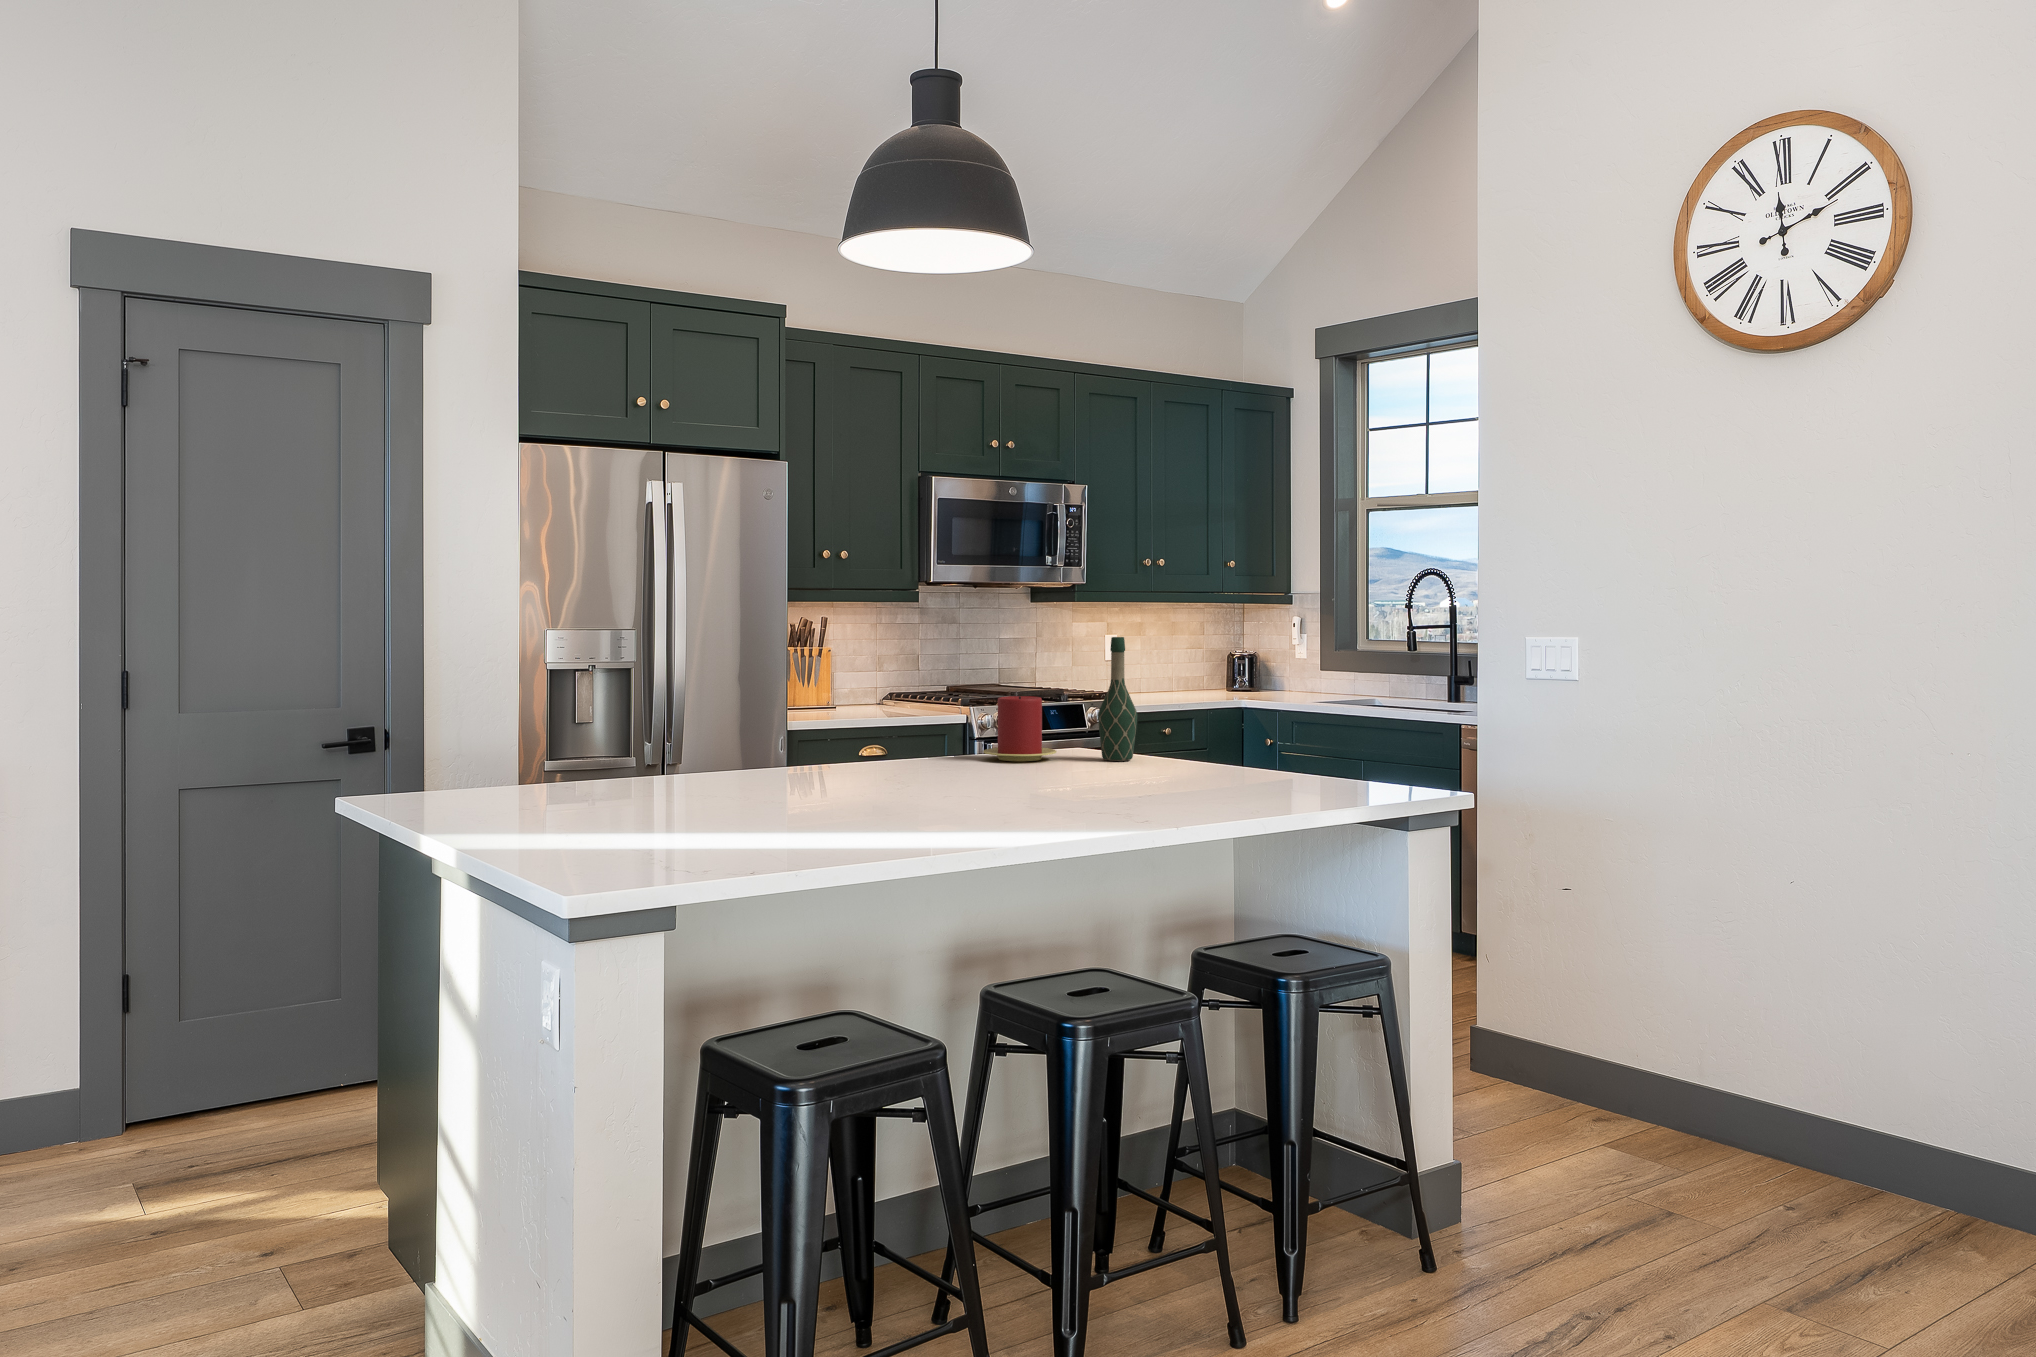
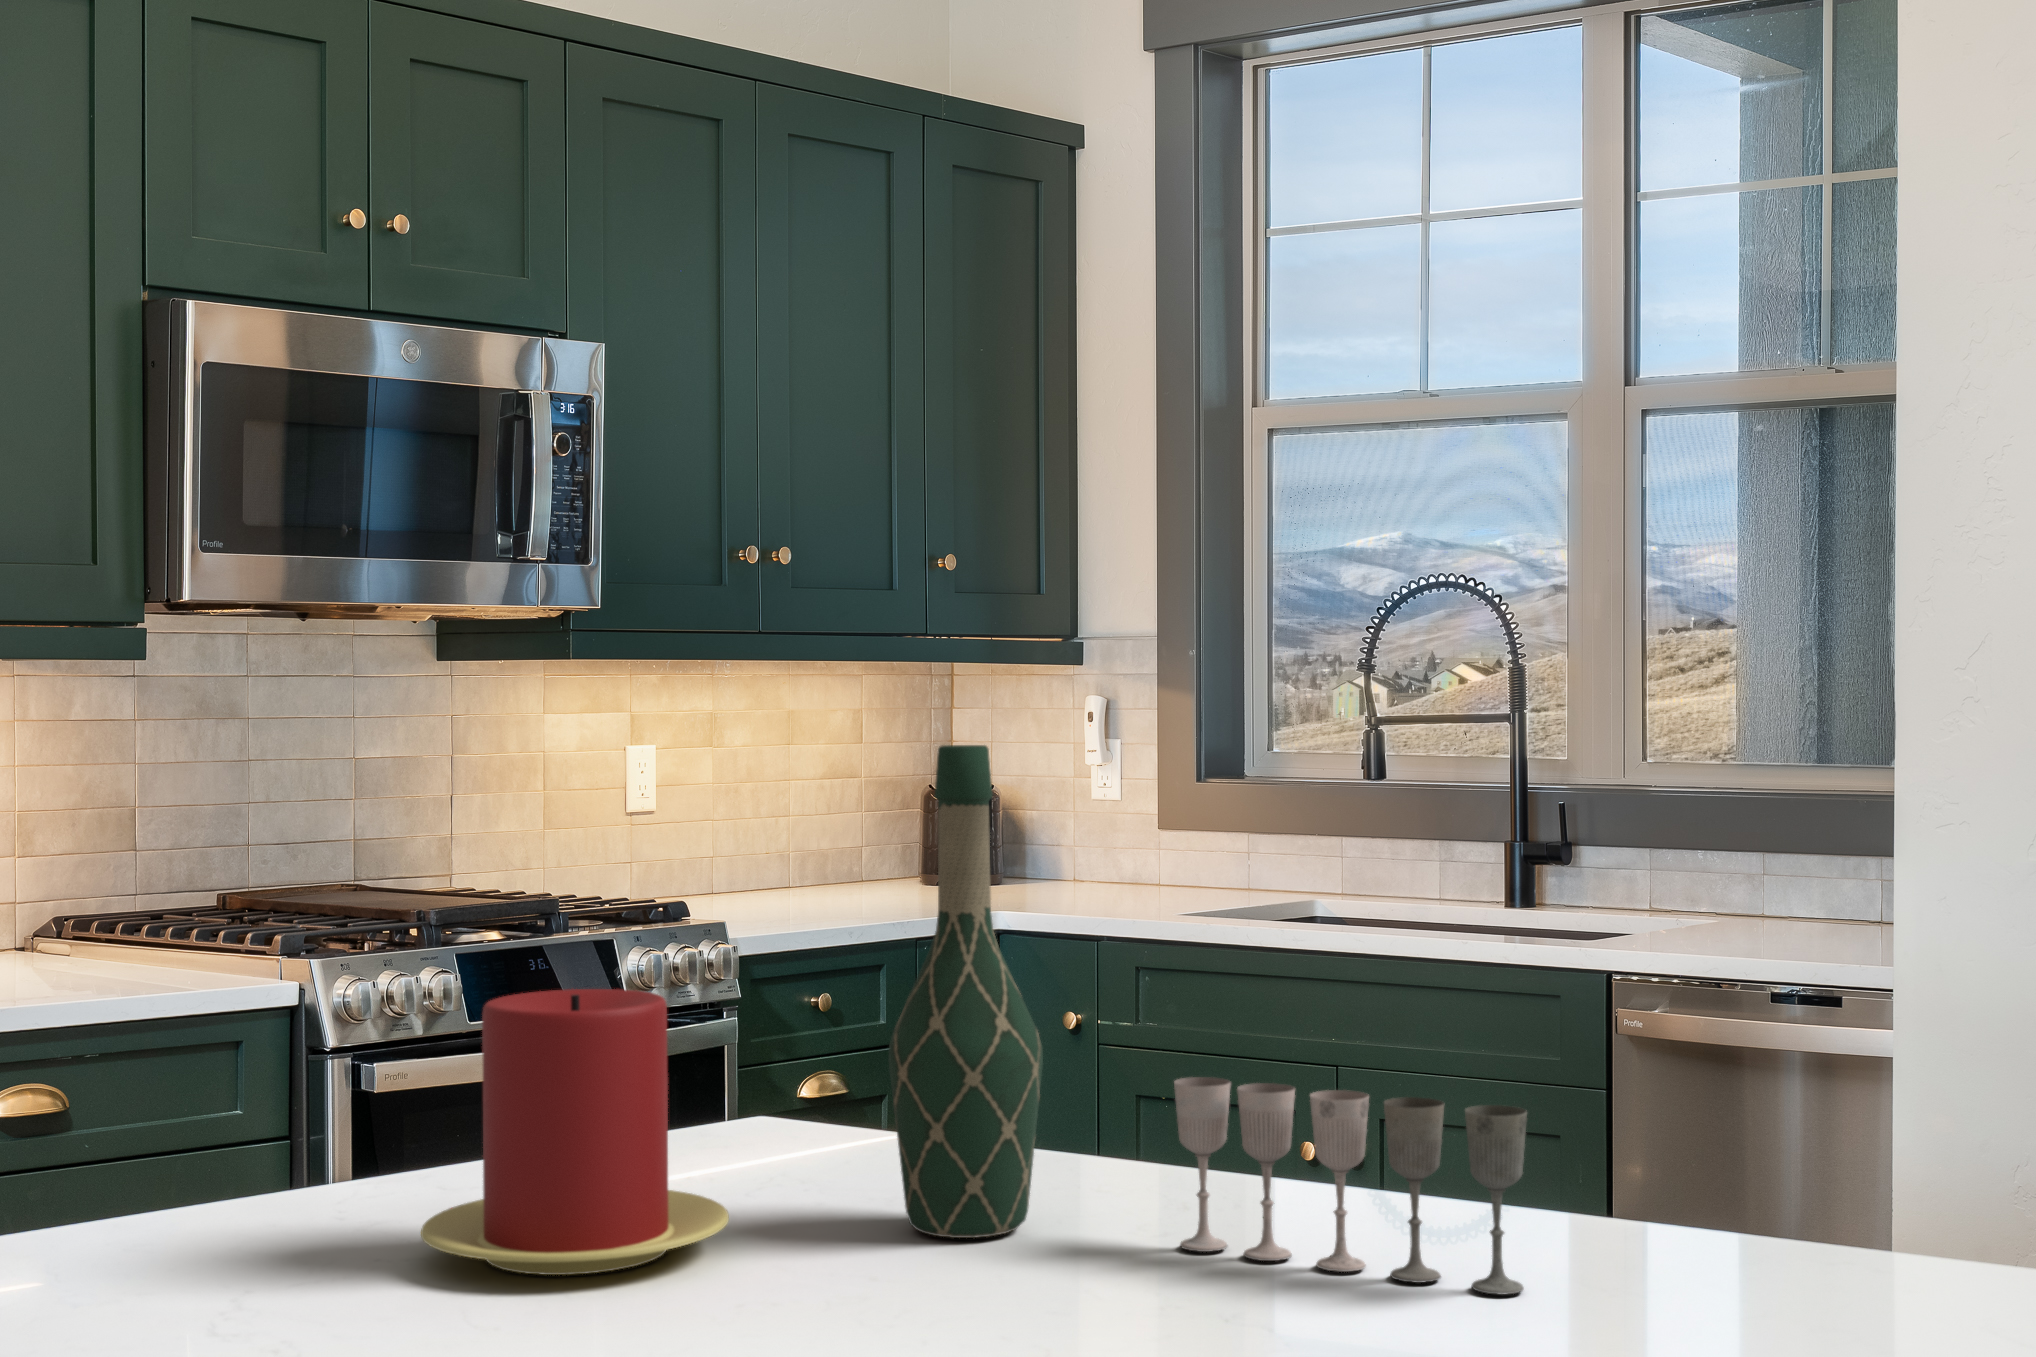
wine glass: none [1165,722,1239,772] -> present [1174,1077,1527,1295]

